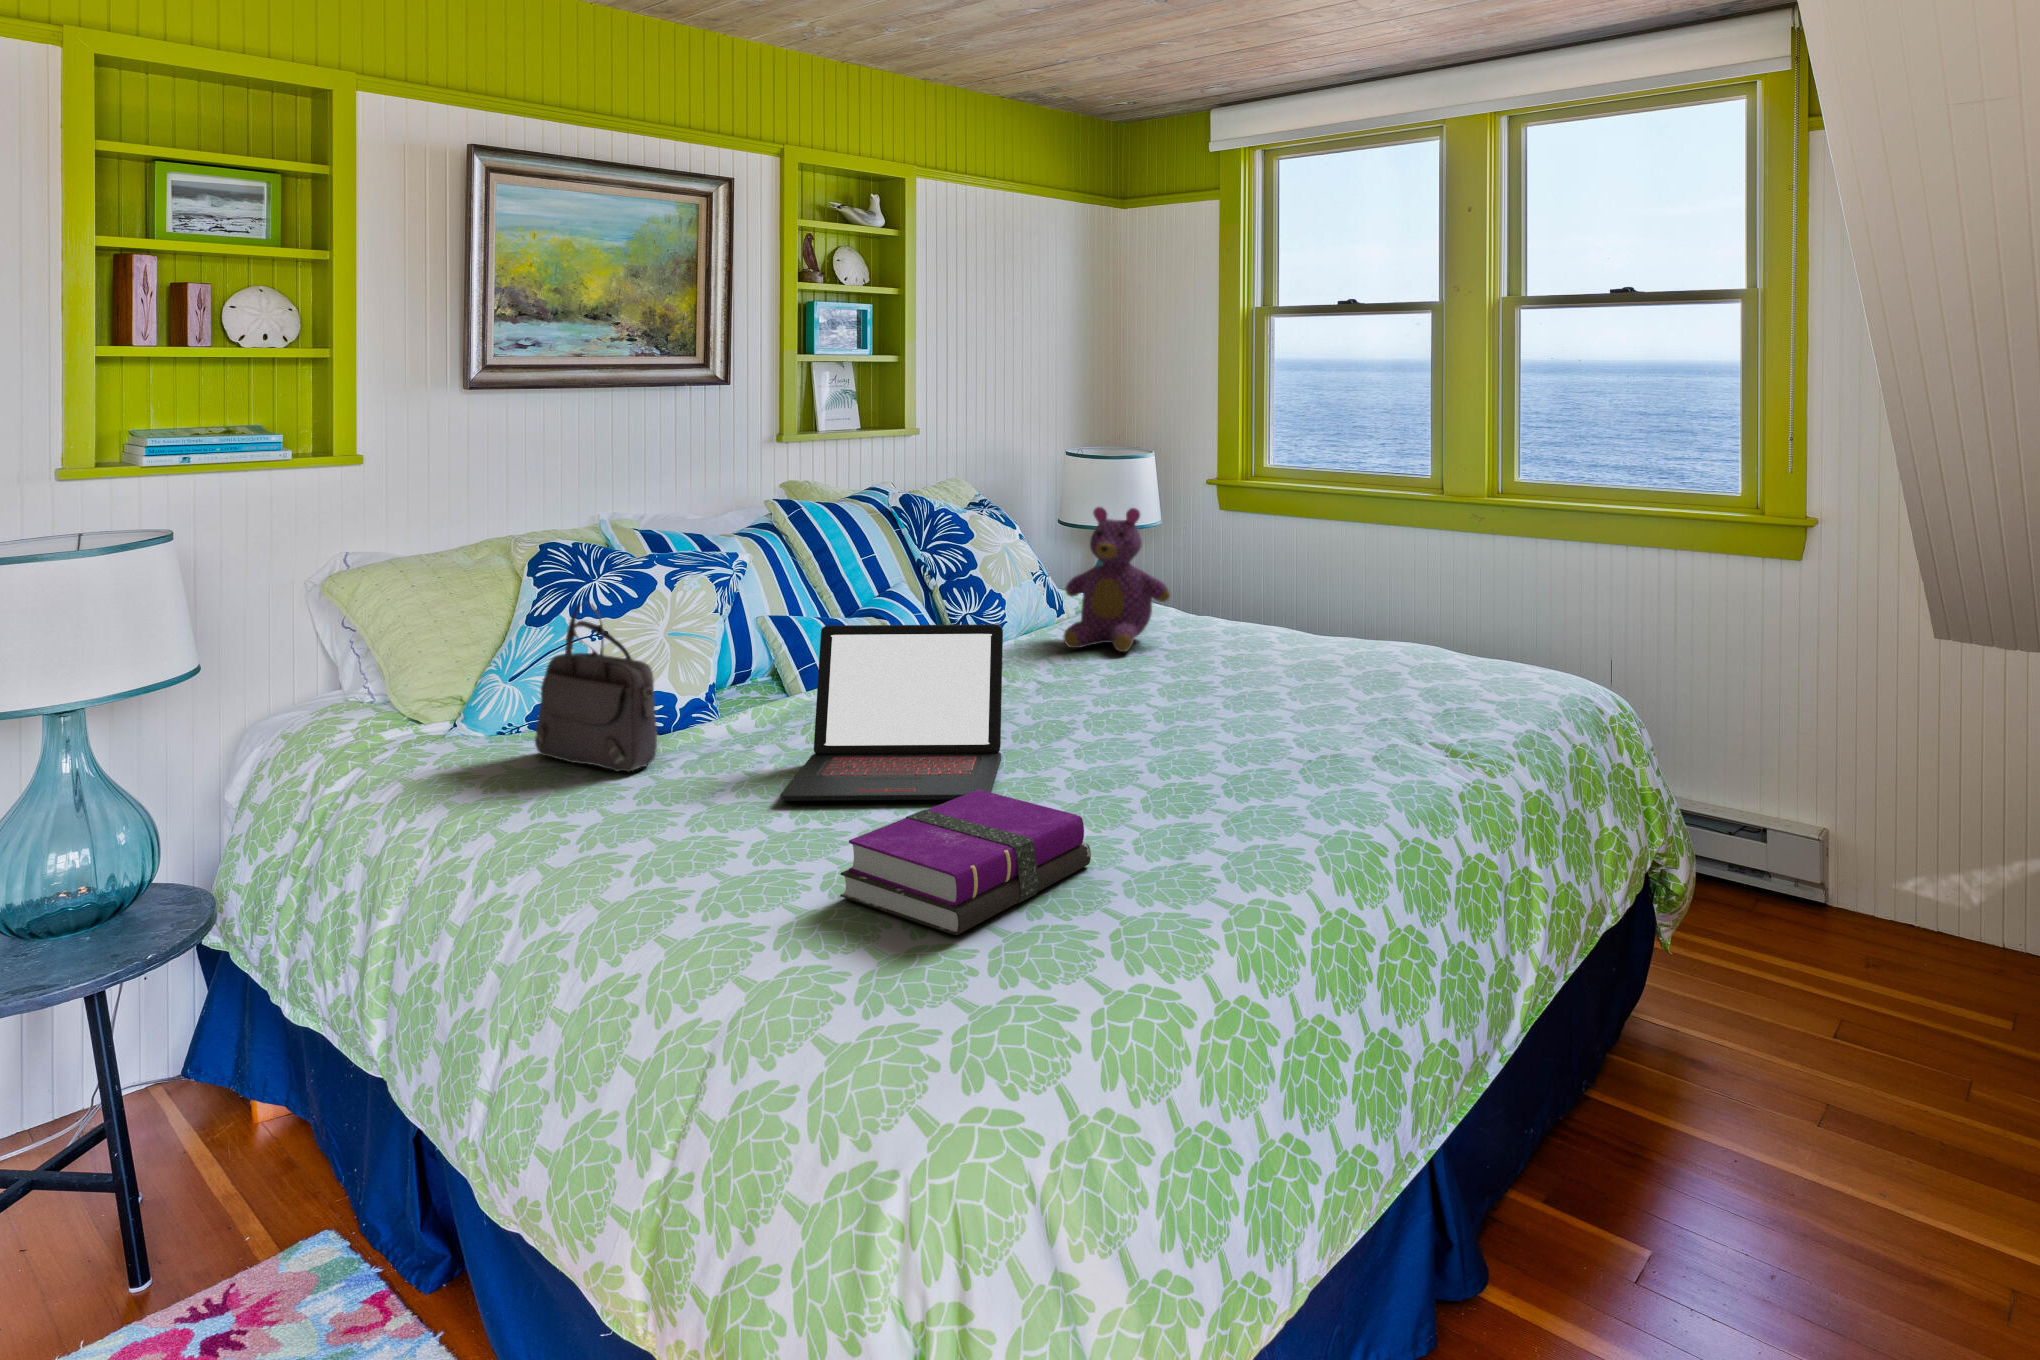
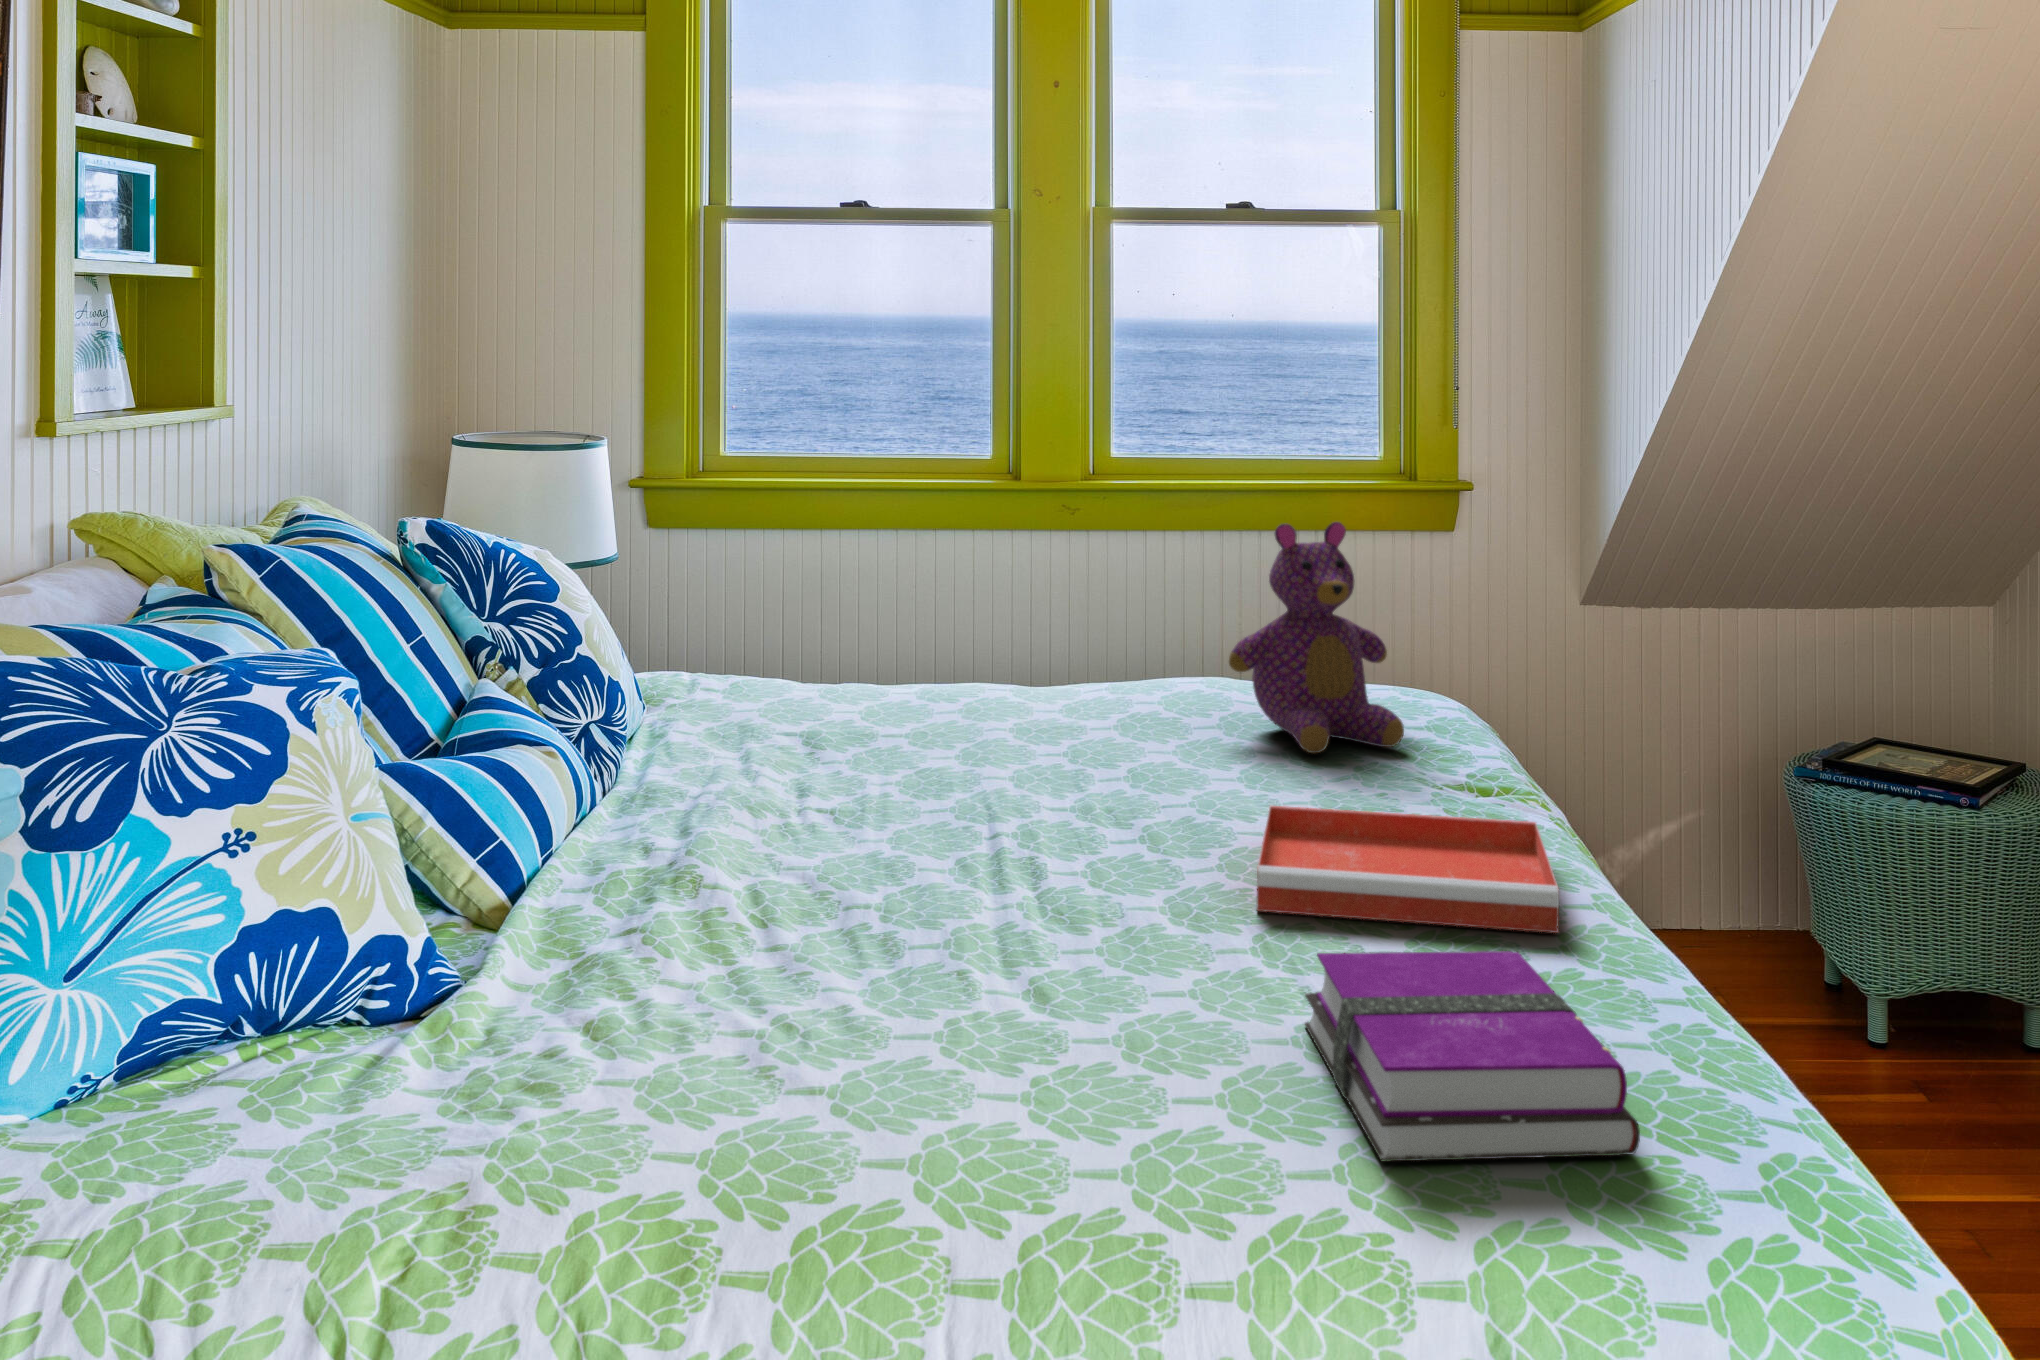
teddy bear: present [1064,507,1170,652] -> present [1229,522,1404,753]
handbag: present [535,604,657,772] -> none [225,771,557,1119]
laptop: present [781,624,1003,801] -> none [779,707,1201,1059]
tray: none [1100,723,1358,833] -> present [1256,806,1559,933]

